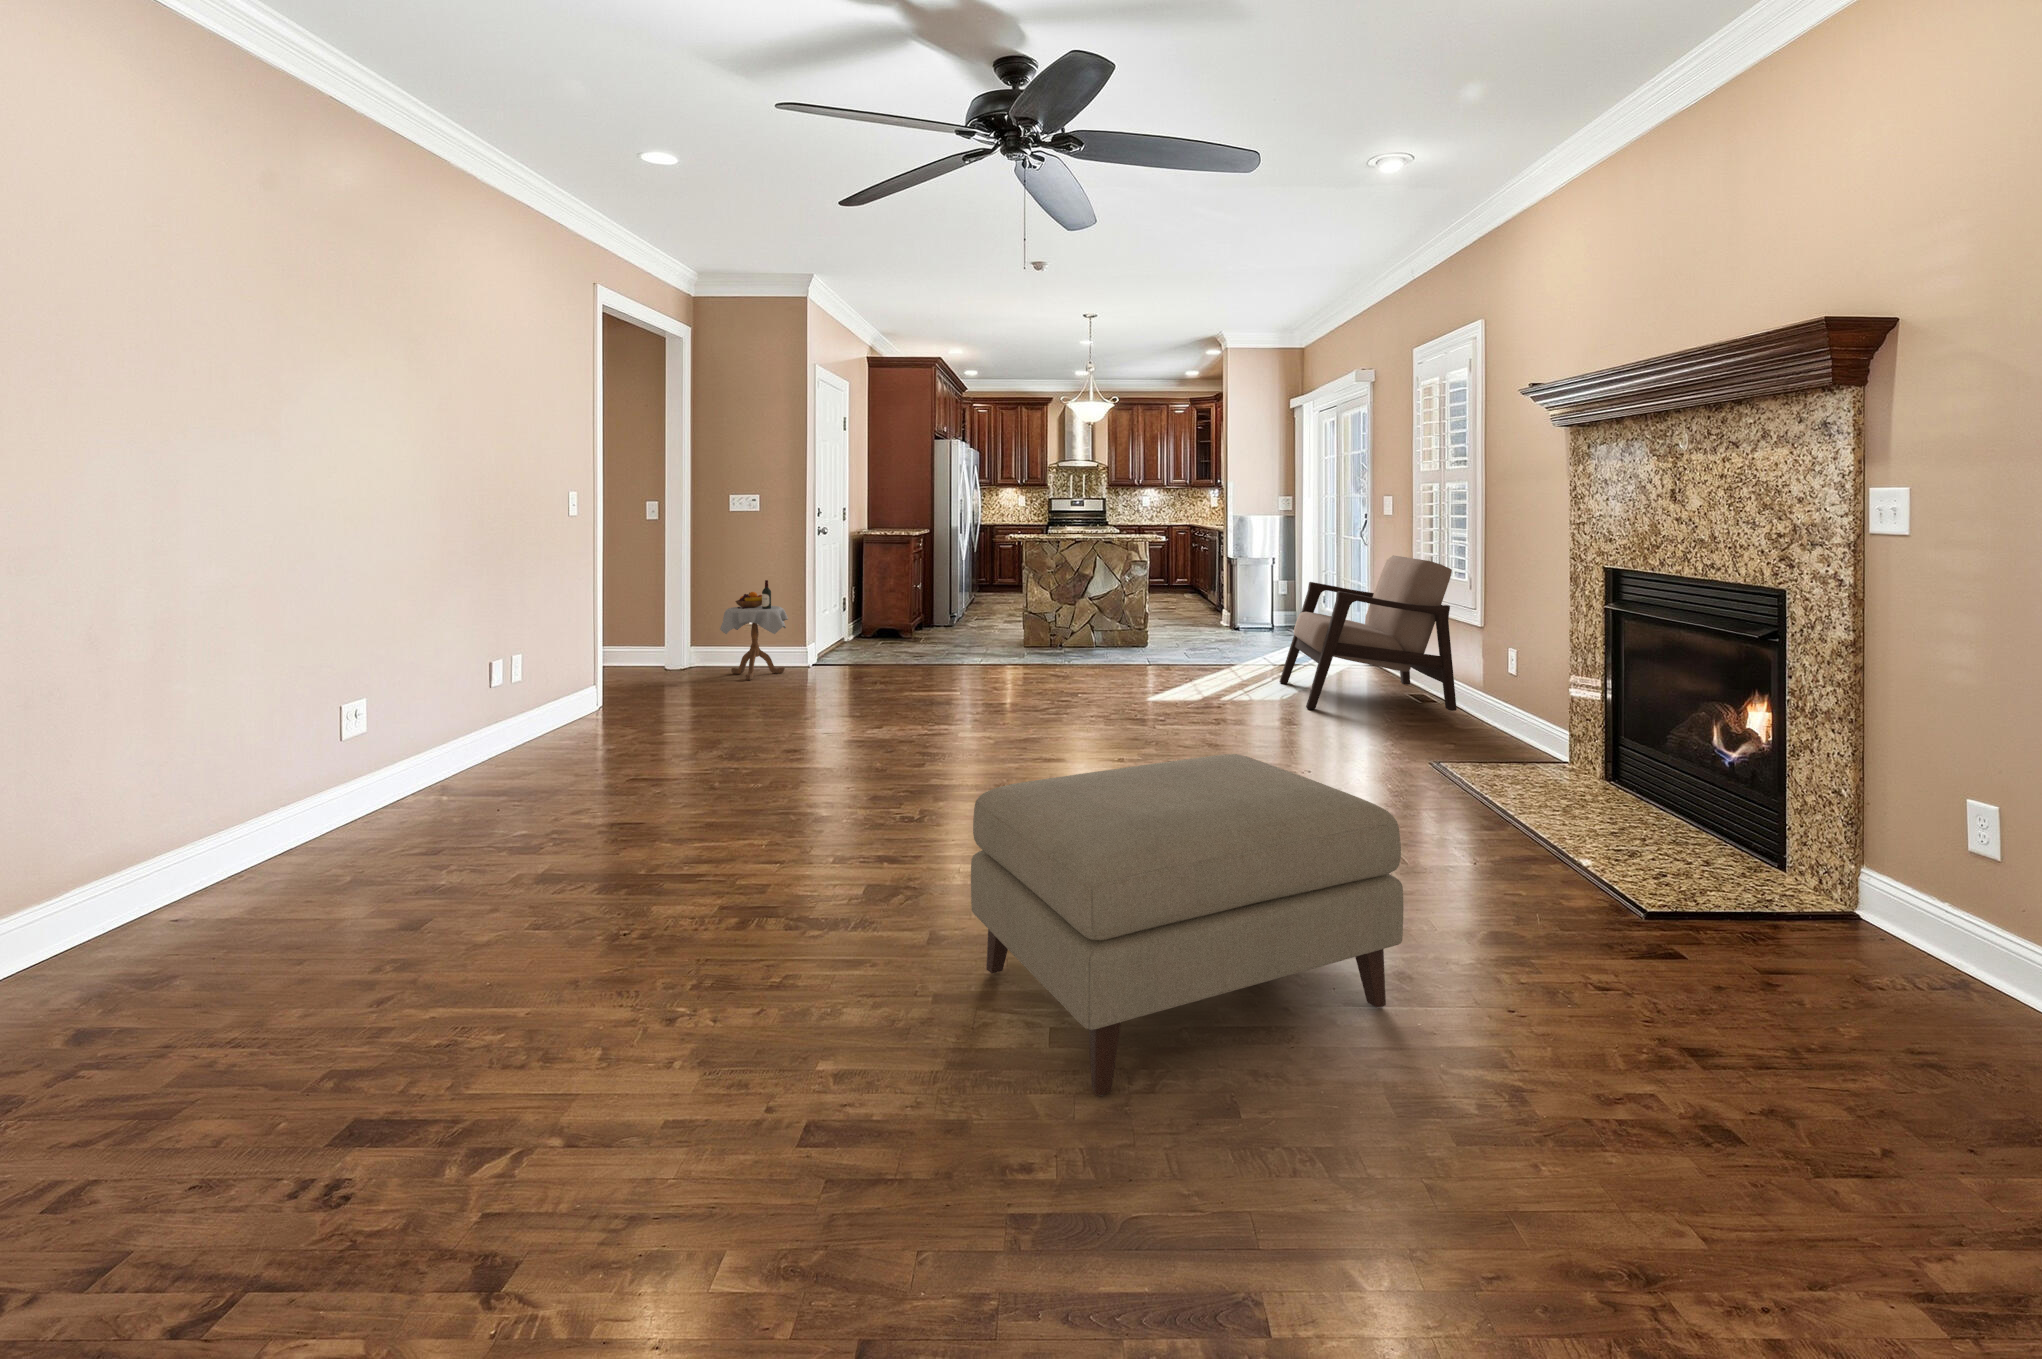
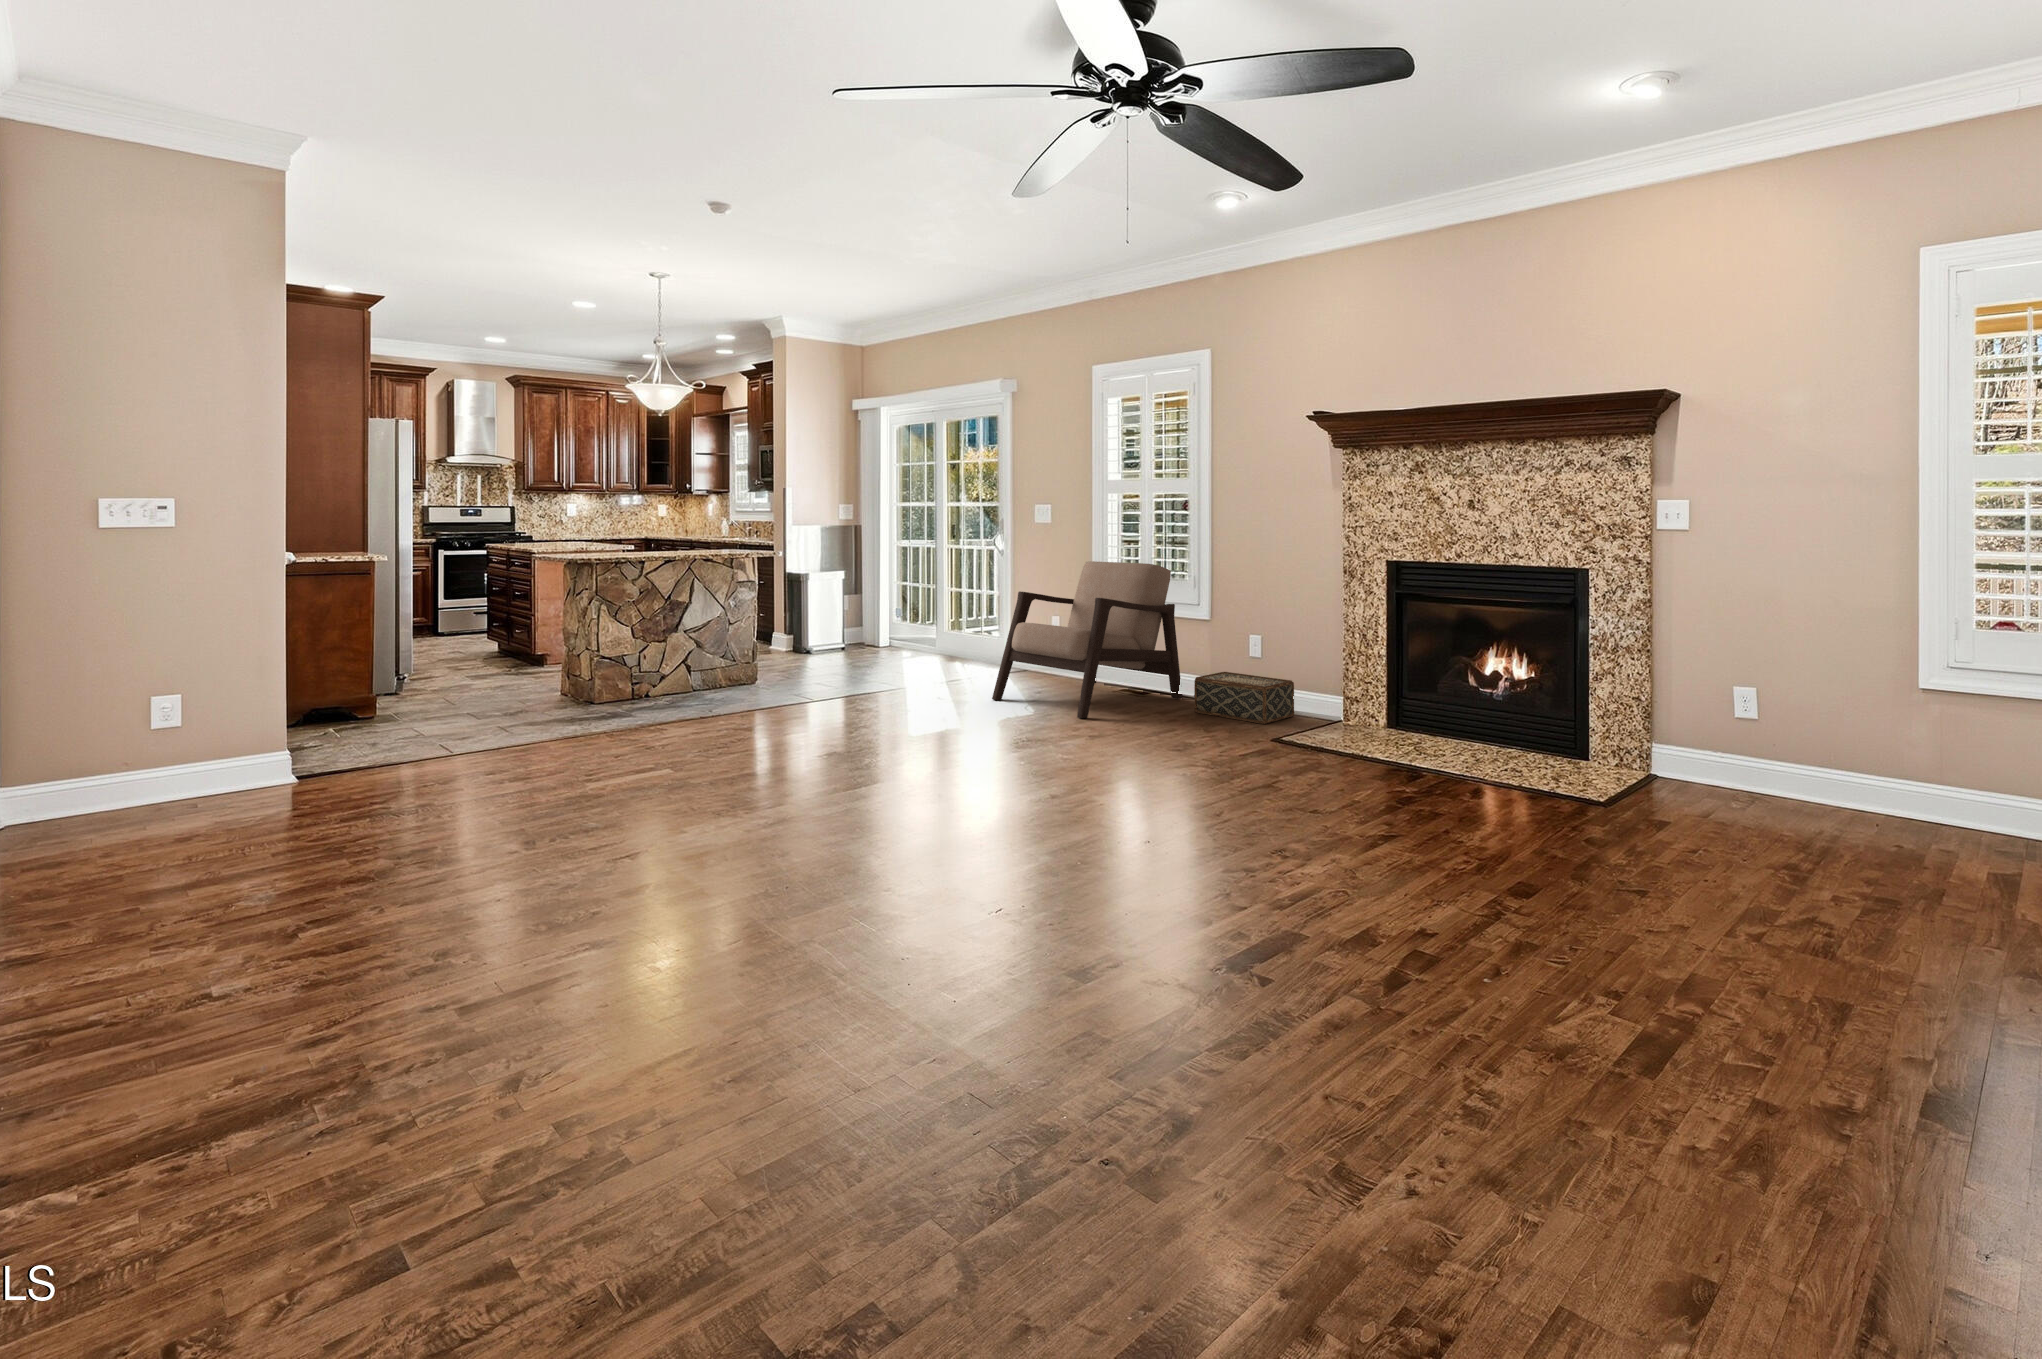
side table: present [720,580,788,680] -> none [41,650,238,848]
woven basket: none [1430,686,1530,747] -> present [1194,672,1294,724]
ottoman: present [971,754,1403,1096] -> none [1482,742,1828,1057]

